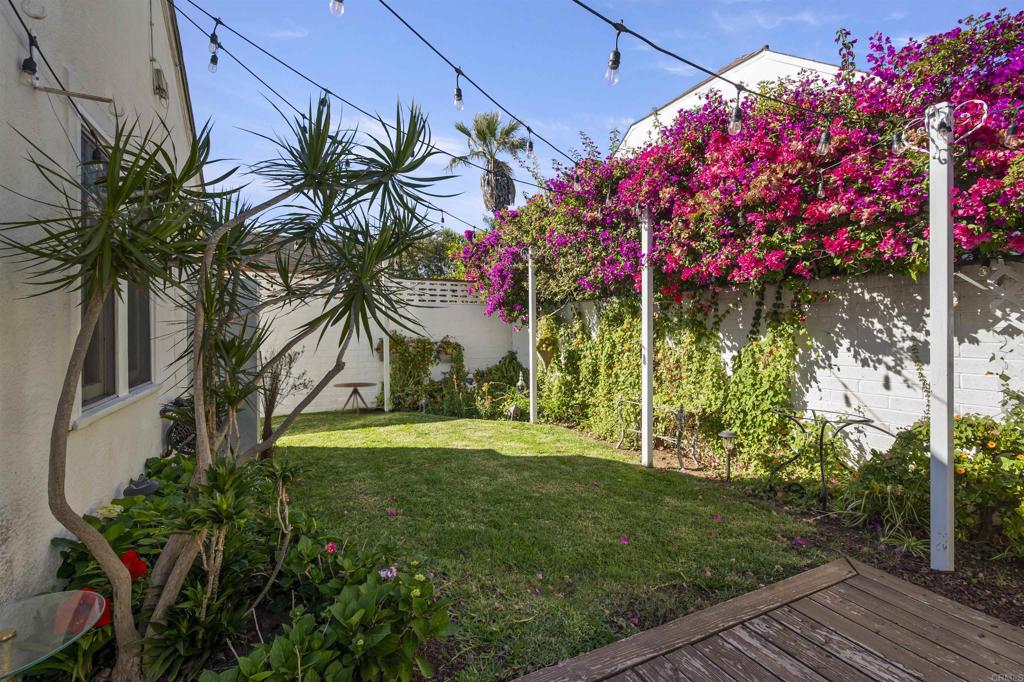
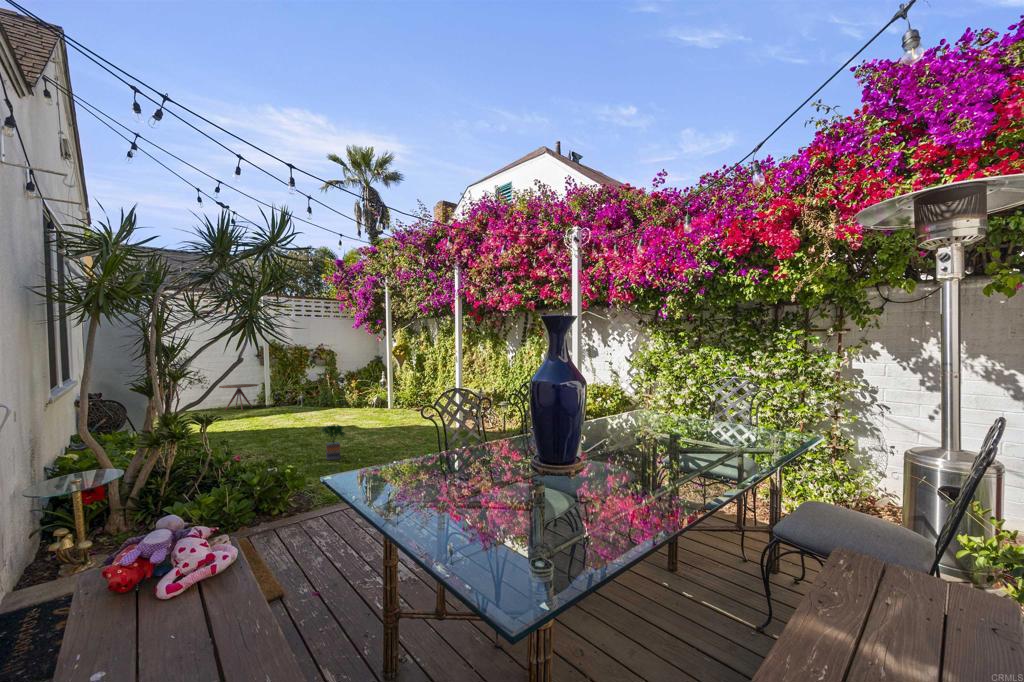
potted tree: none [458,464,497,526] -> present [322,425,345,460]

